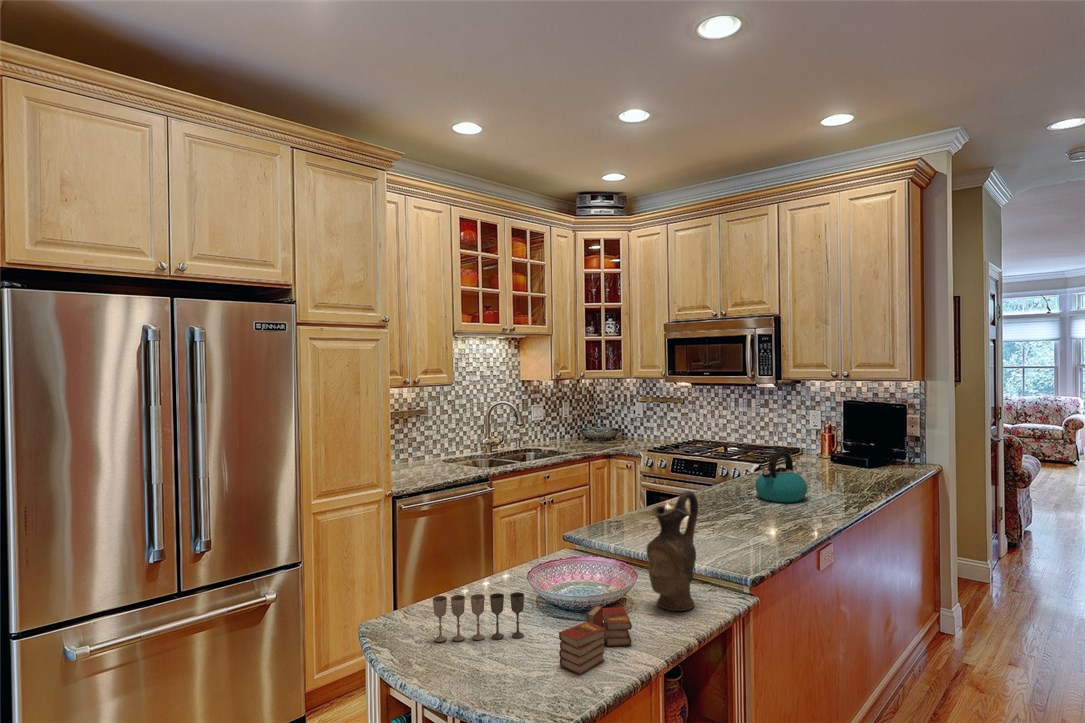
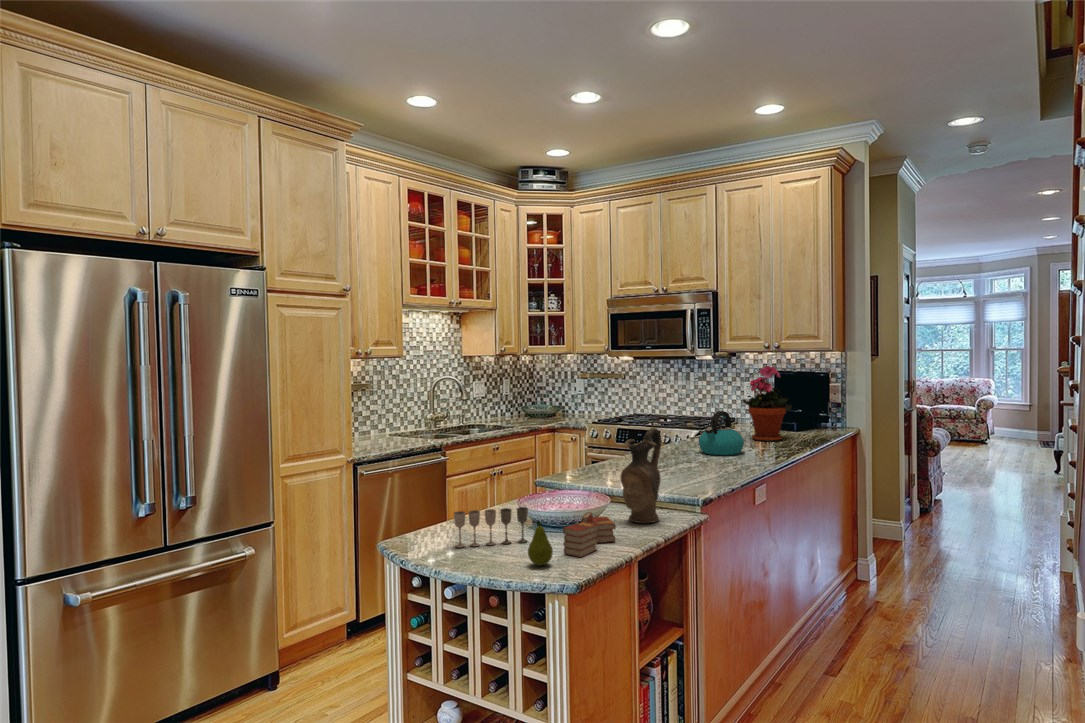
potted plant: none [807,398,864,482] -> present [743,366,792,441]
fruit: none [506,630,539,689] -> present [528,521,553,565]

